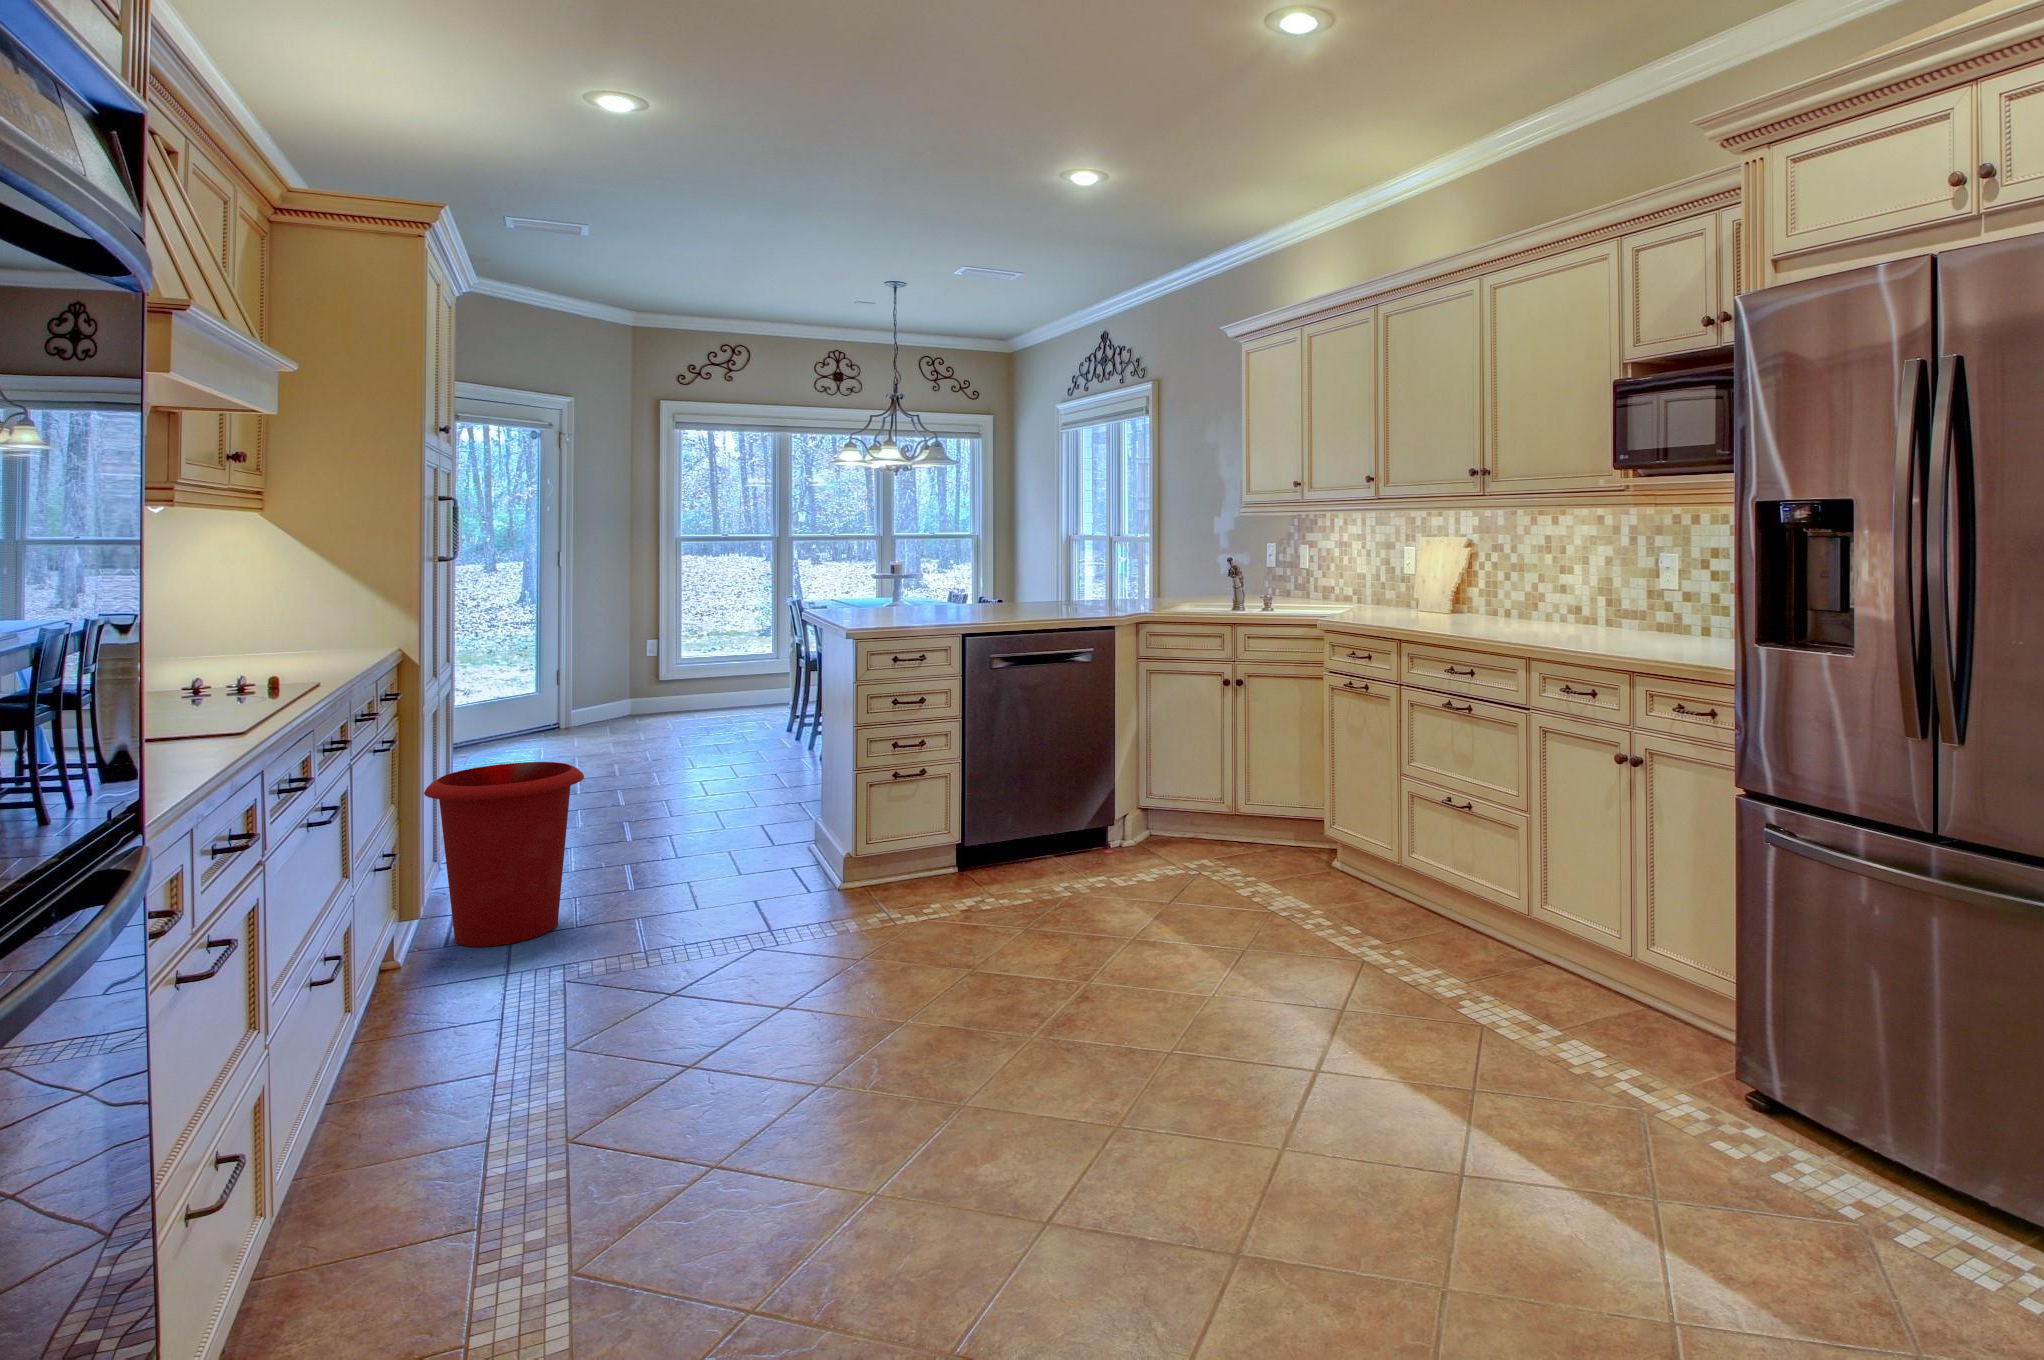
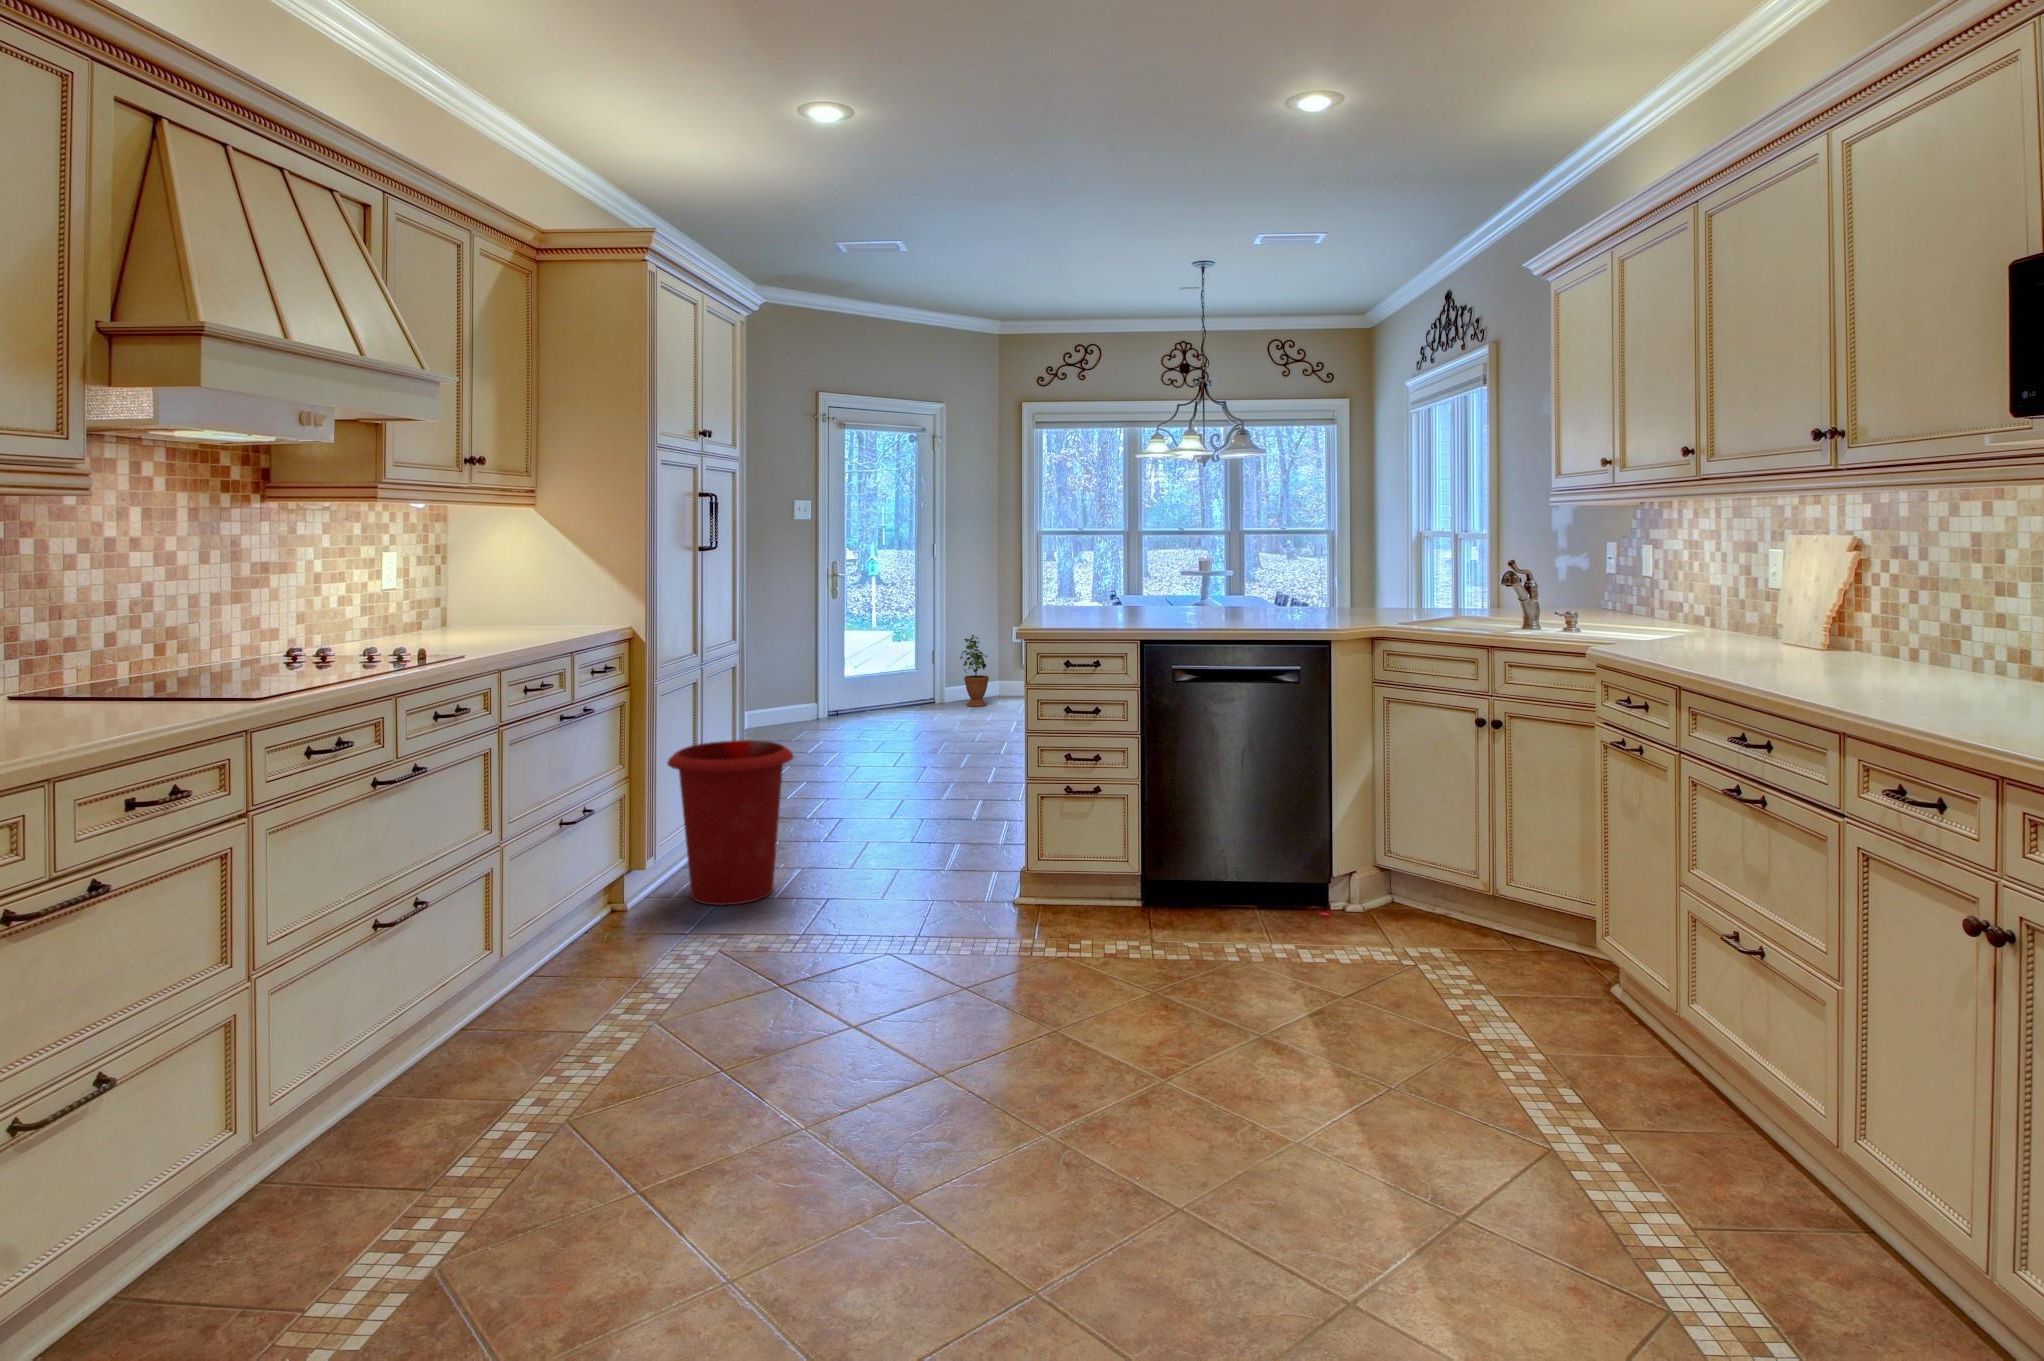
potted plant: none [597,645,631,724] -> present [960,635,989,707]

